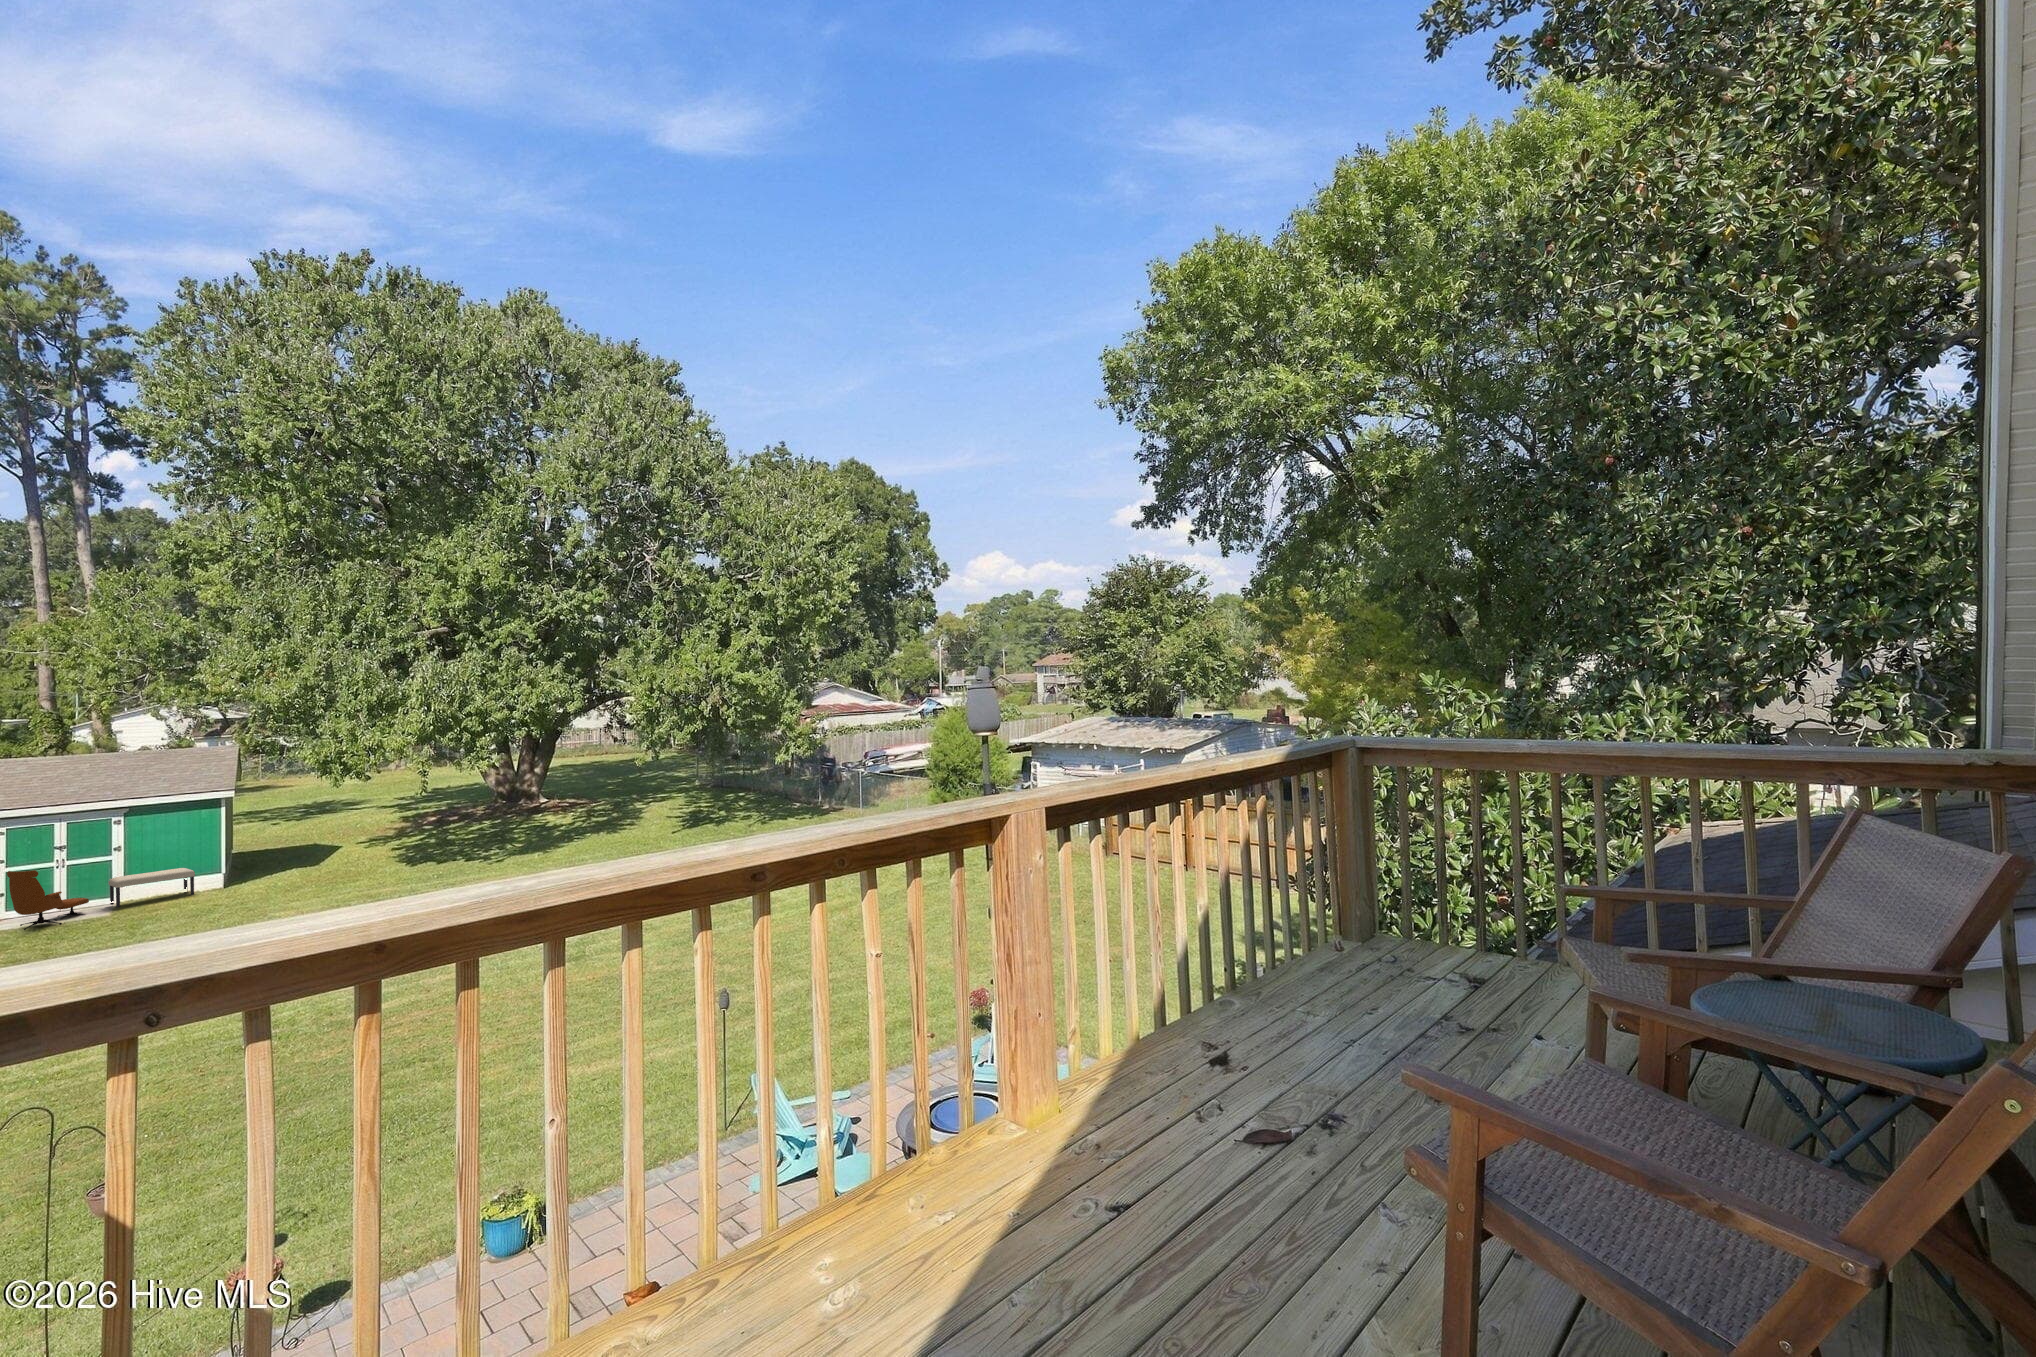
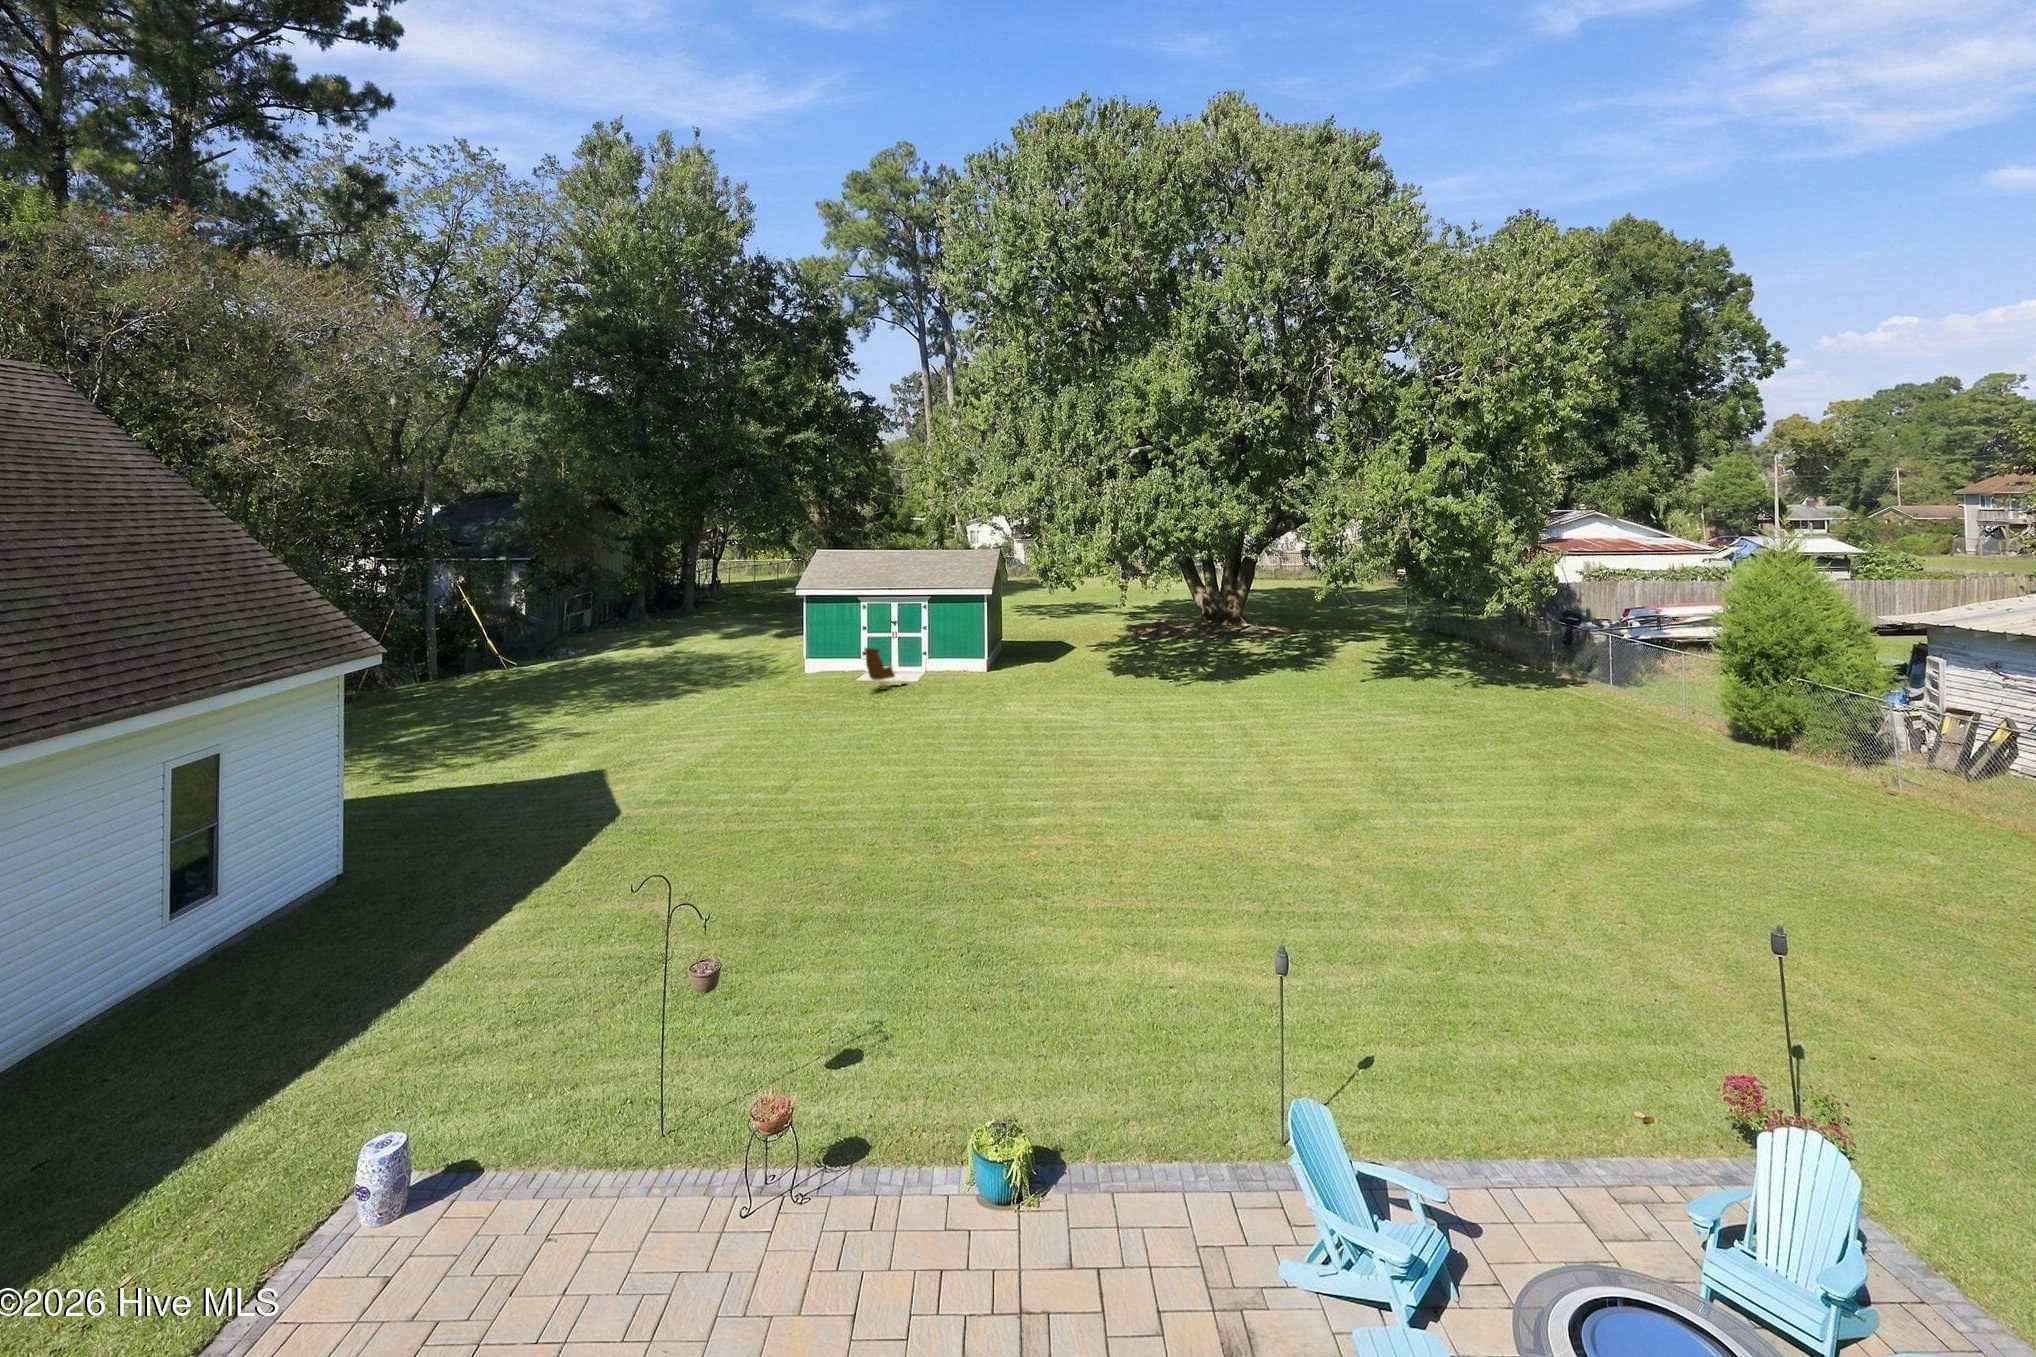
bench: present [109,868,195,908] -> none [921,658,971,683]

